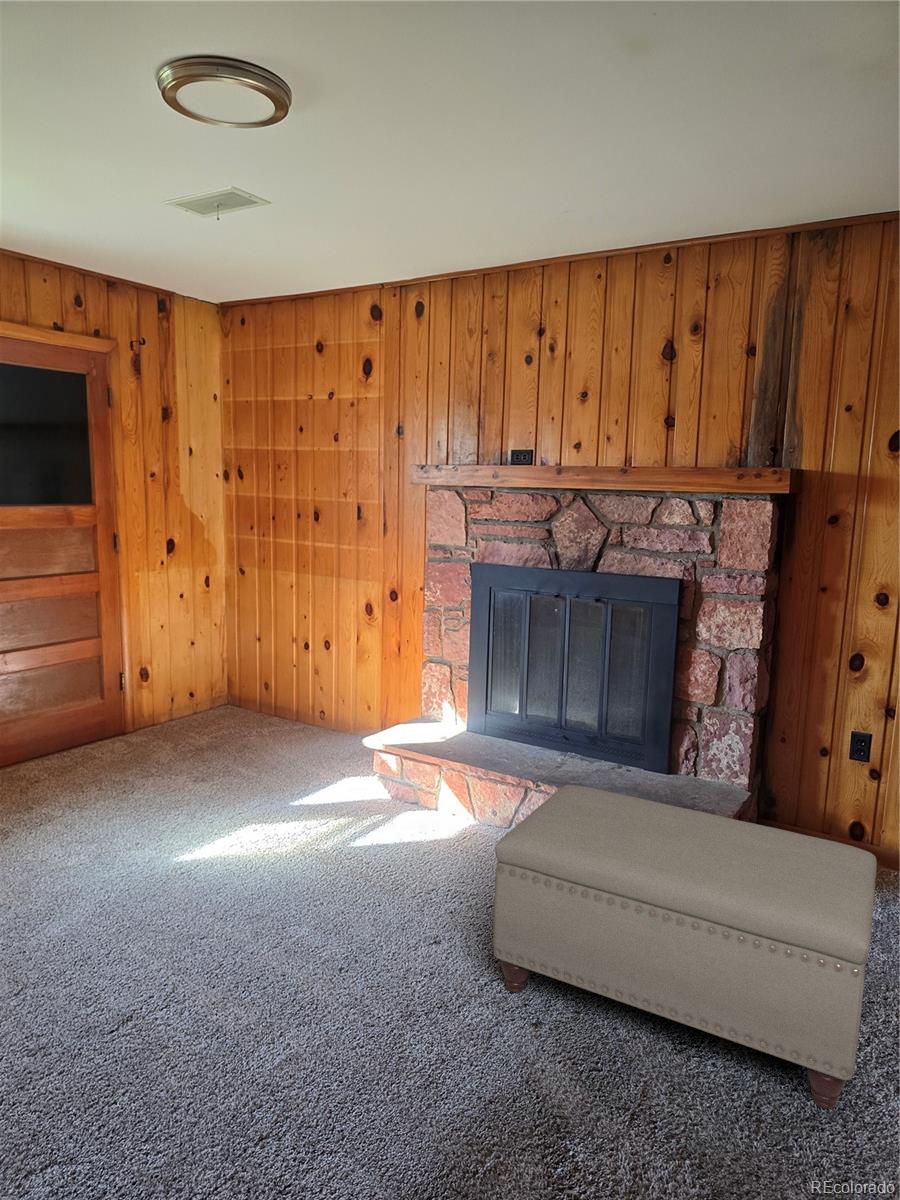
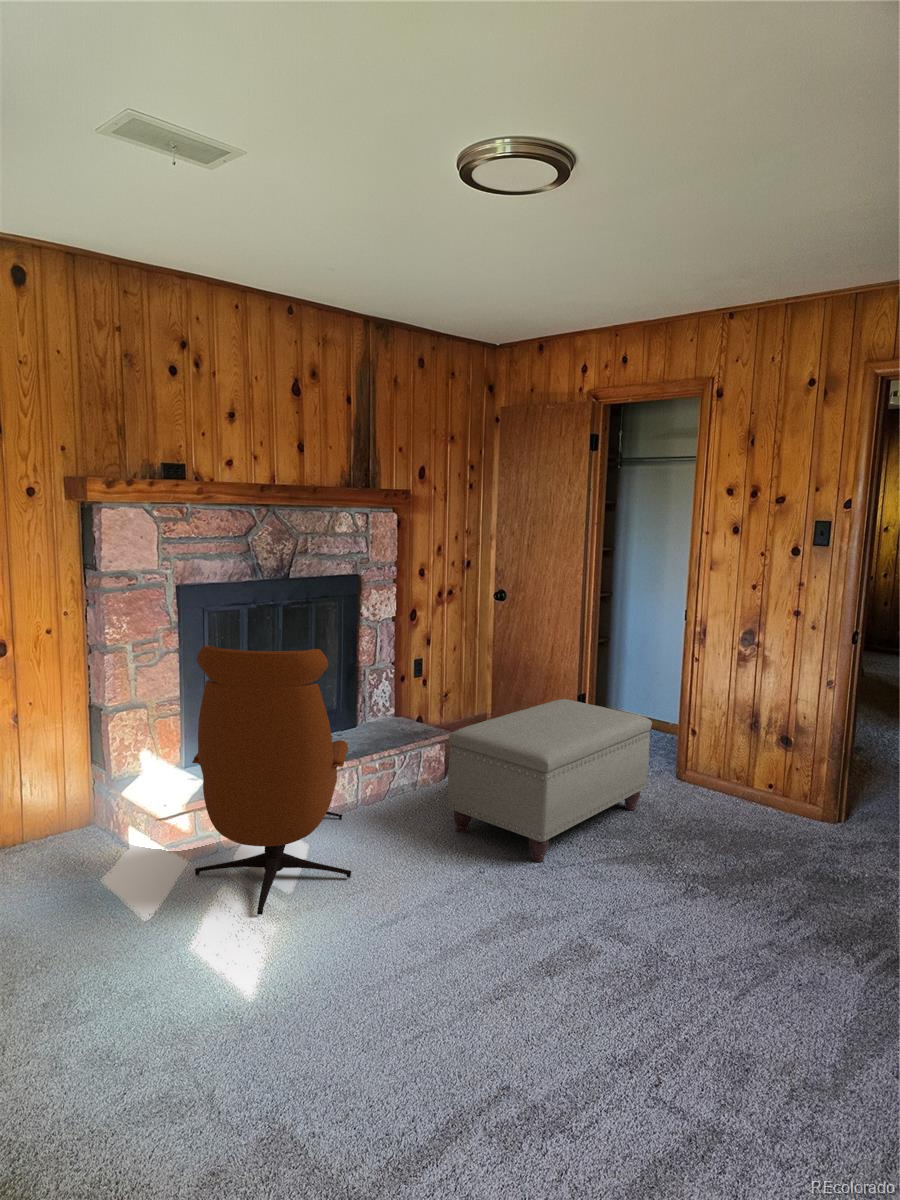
lounge chair: none [285,596,573,865] -> present [192,645,351,915]

